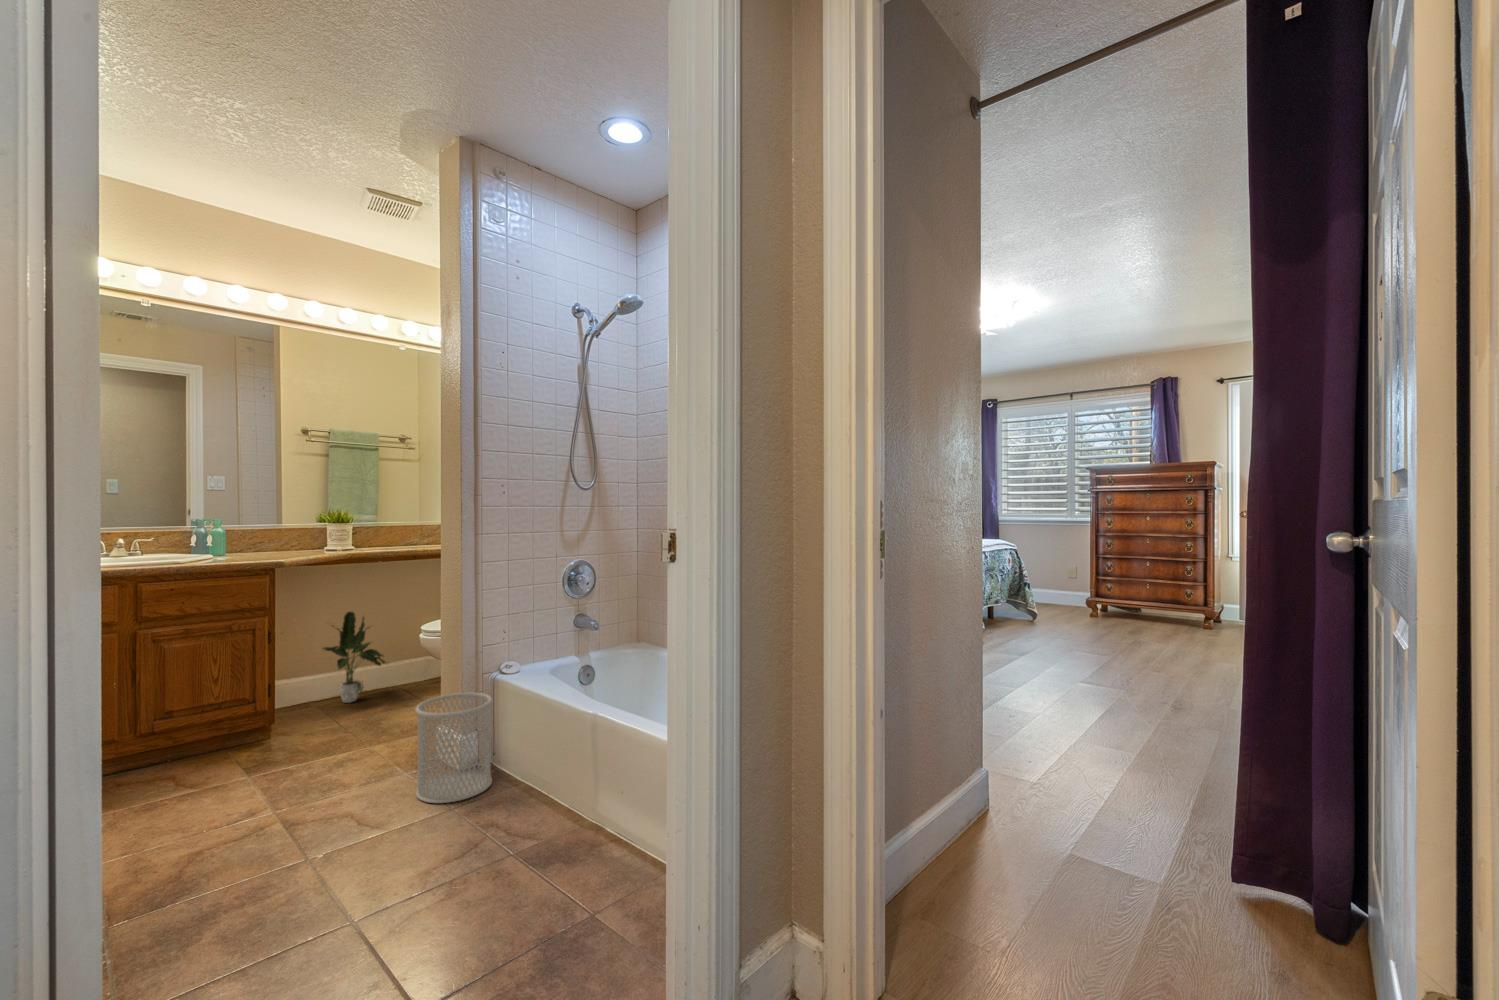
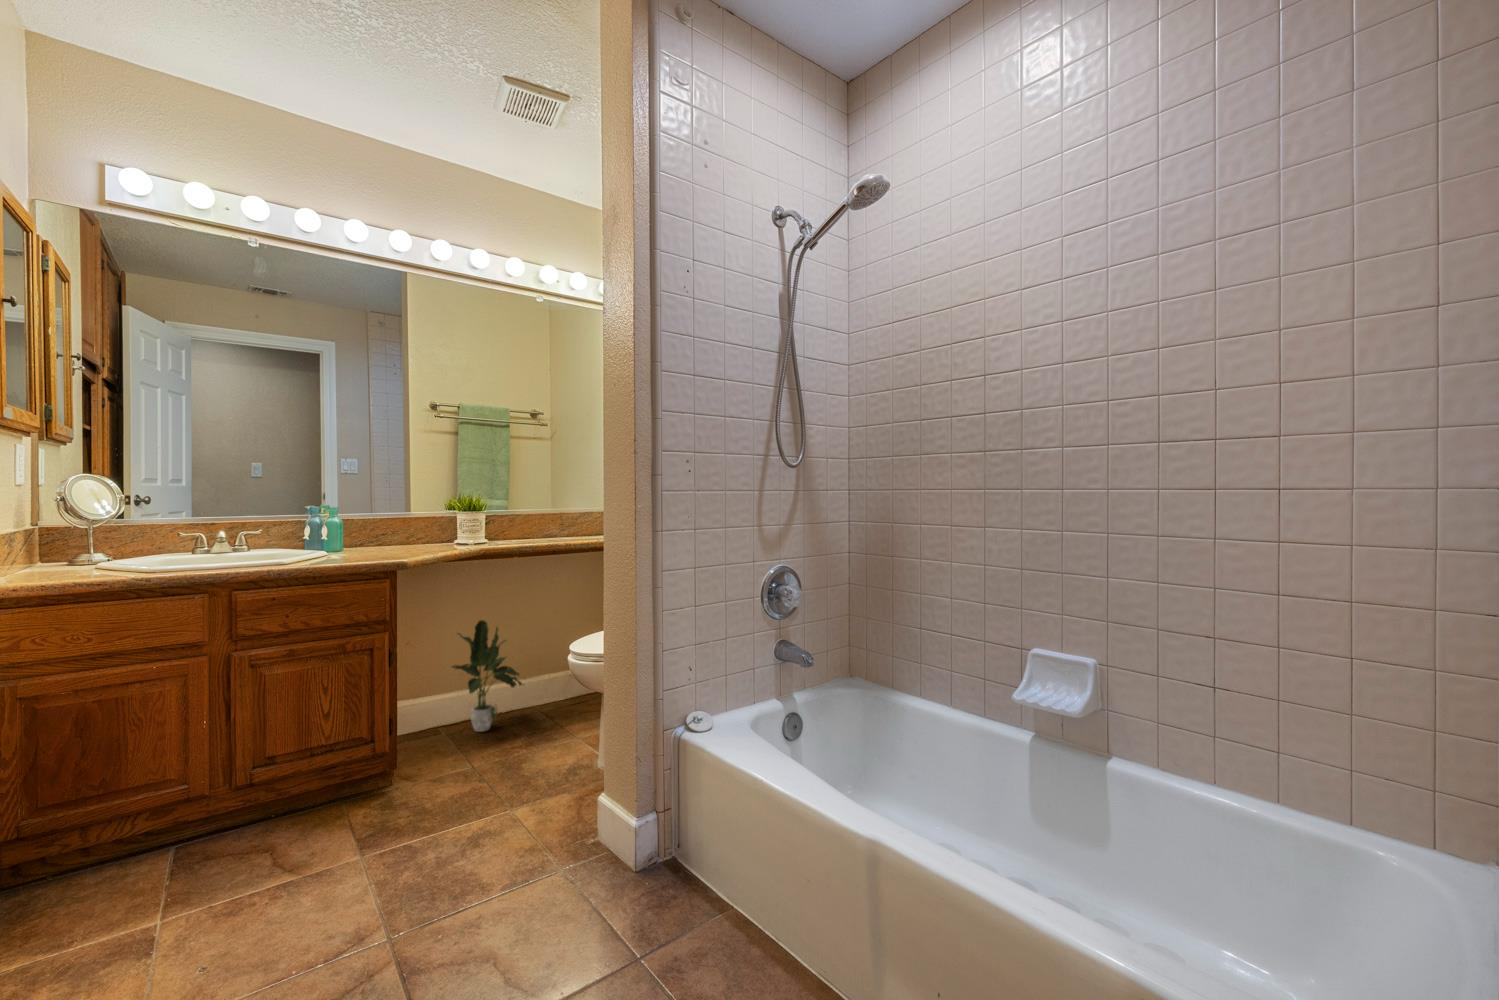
wastebasket: present [416,693,492,803] -> none [578,757,681,933]

